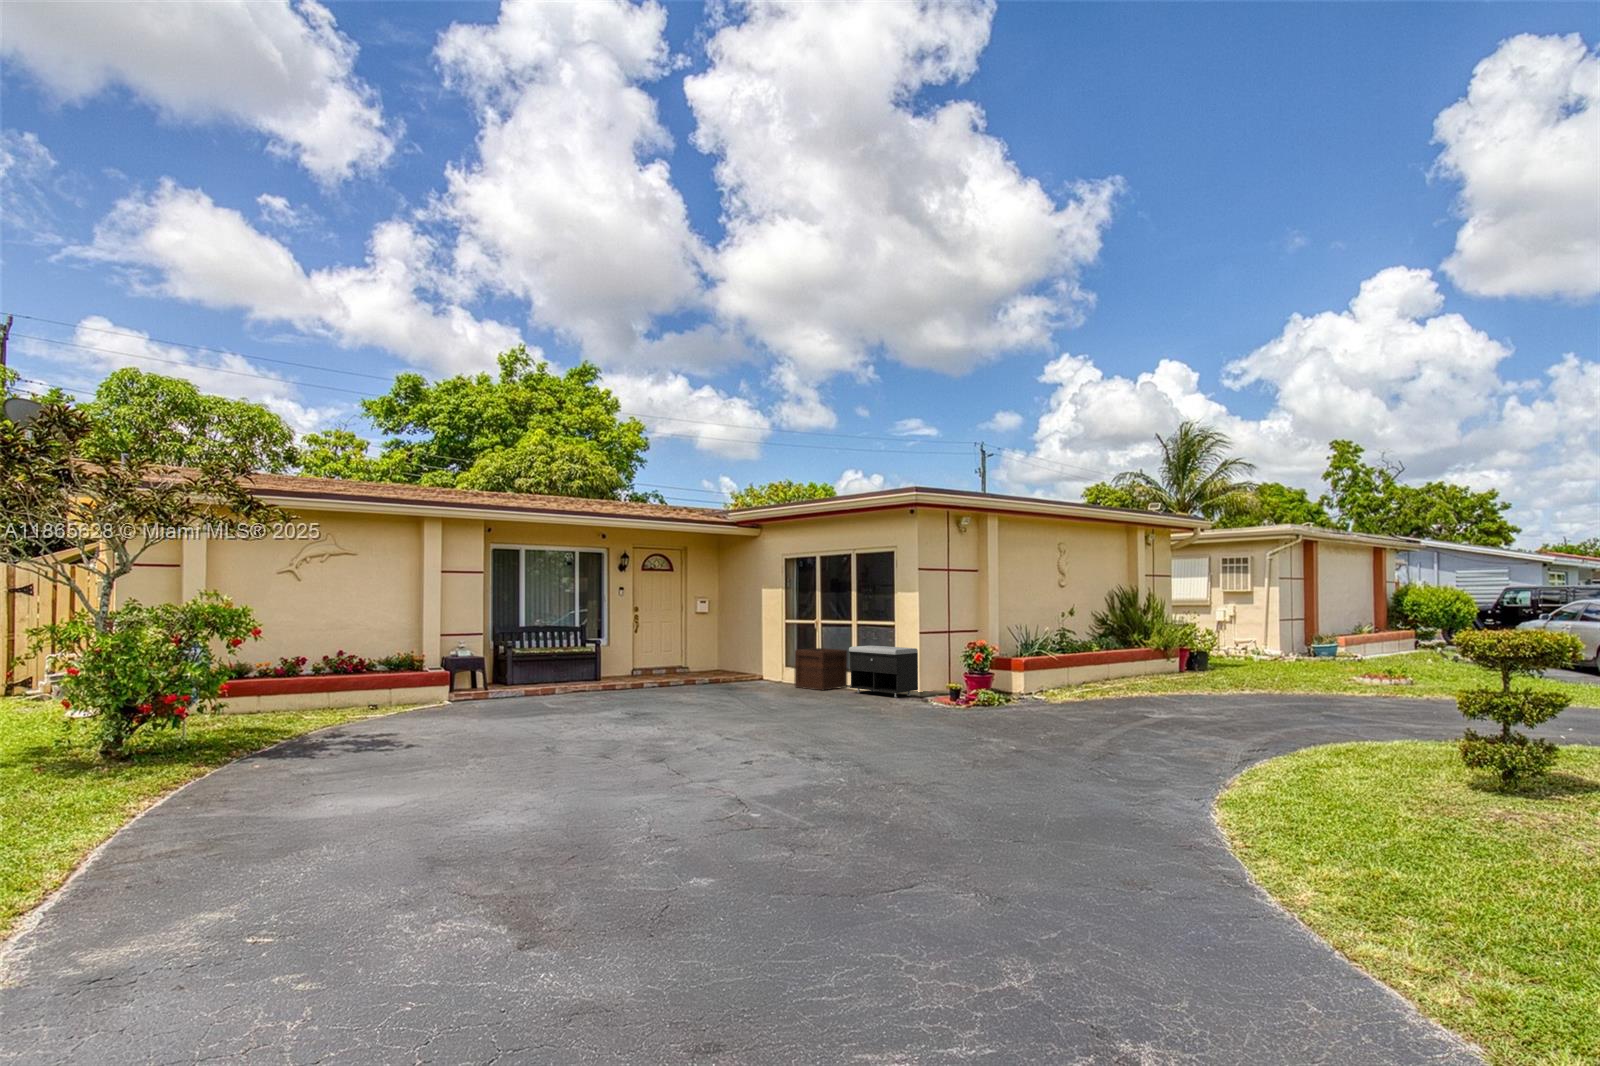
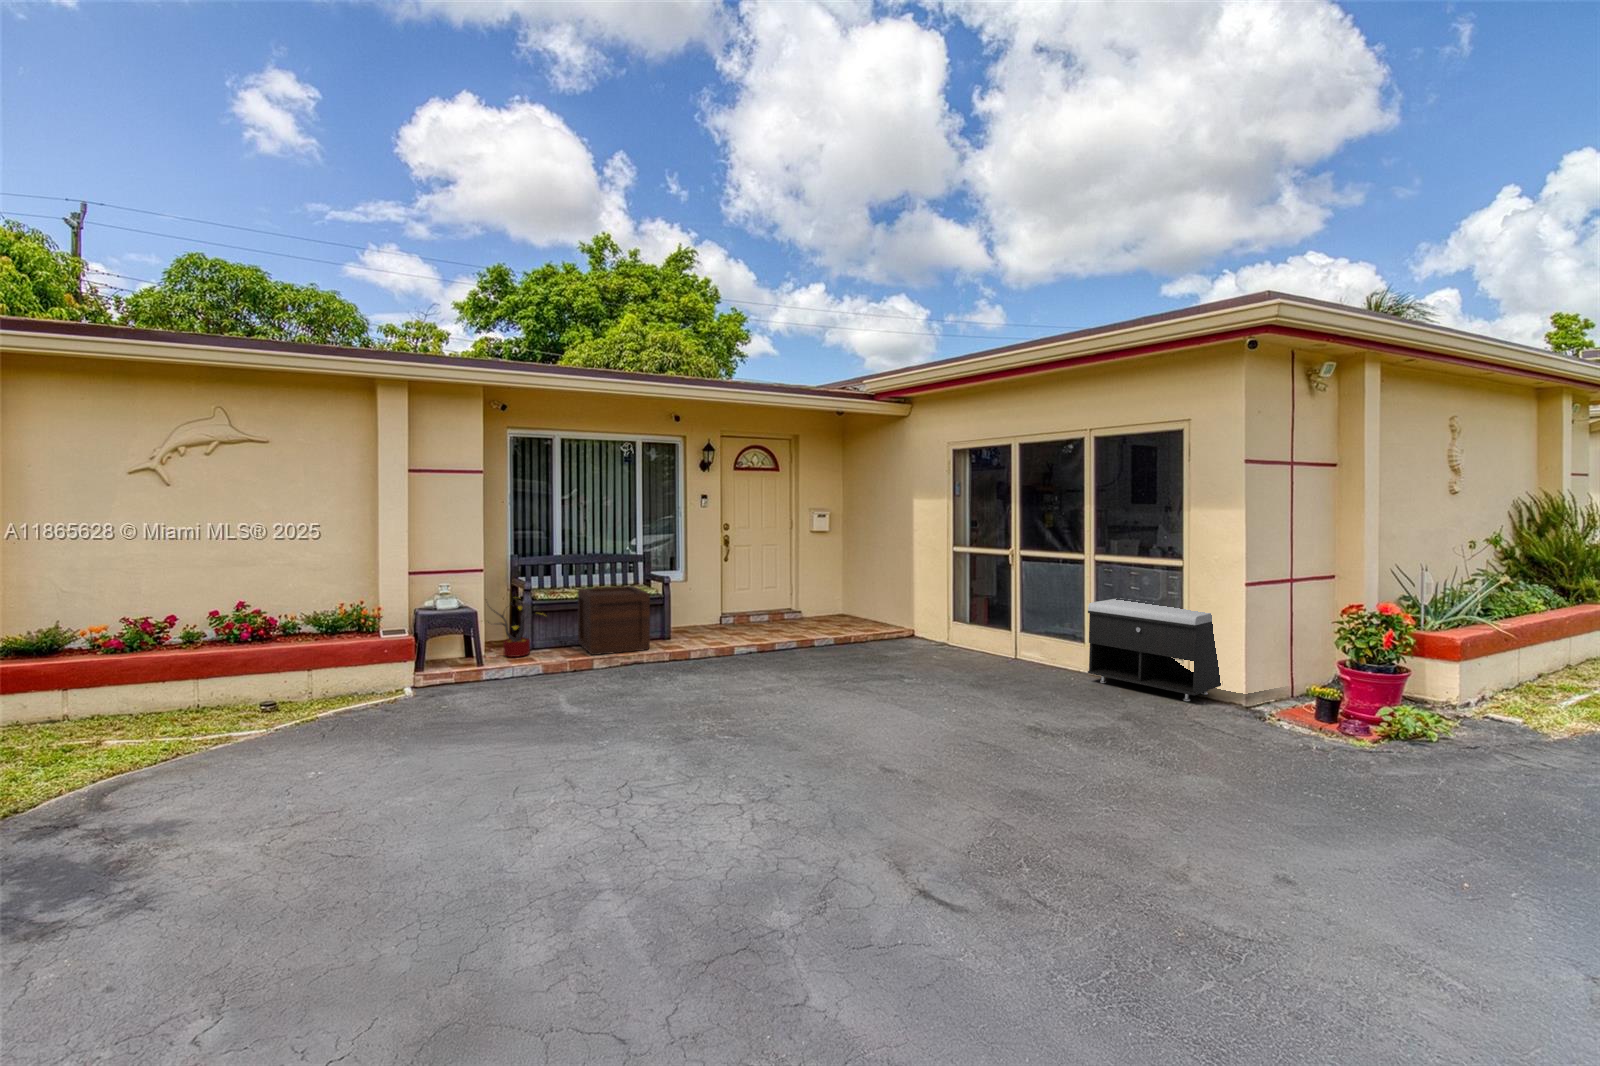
wooden crate: present [794,648,847,690] -> present [578,586,650,655]
decorative plant: none [479,649,520,690] -> present [488,605,530,657]

